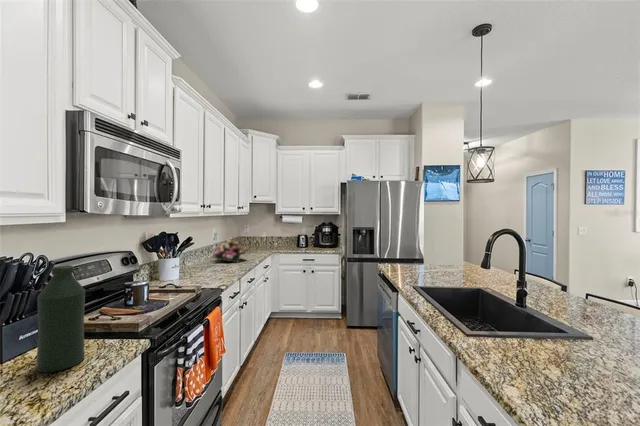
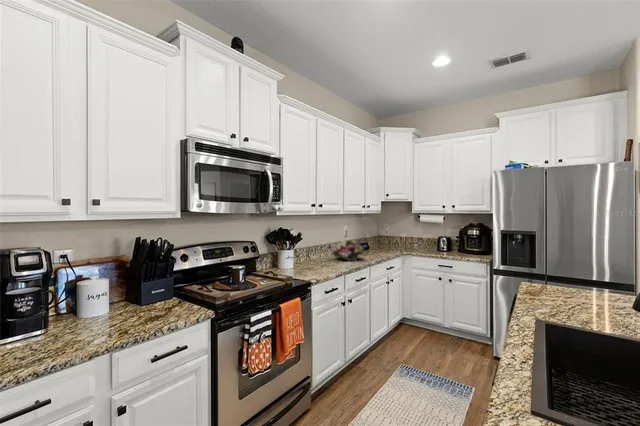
bottle: present [37,266,85,372] -> none [145,249,173,318]

